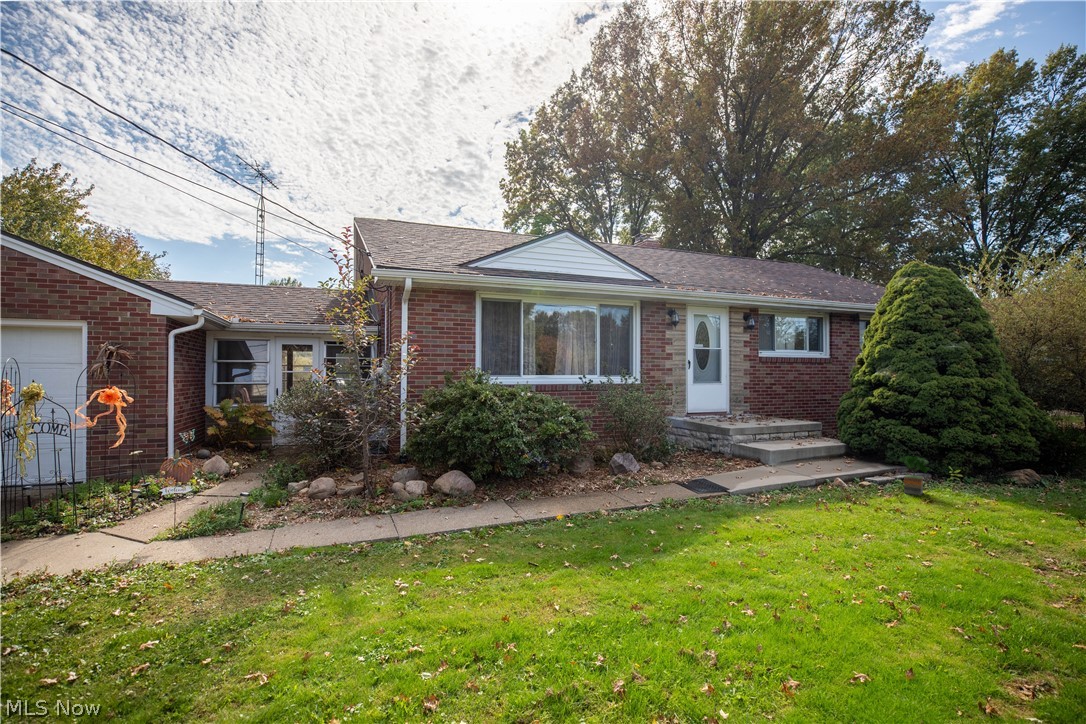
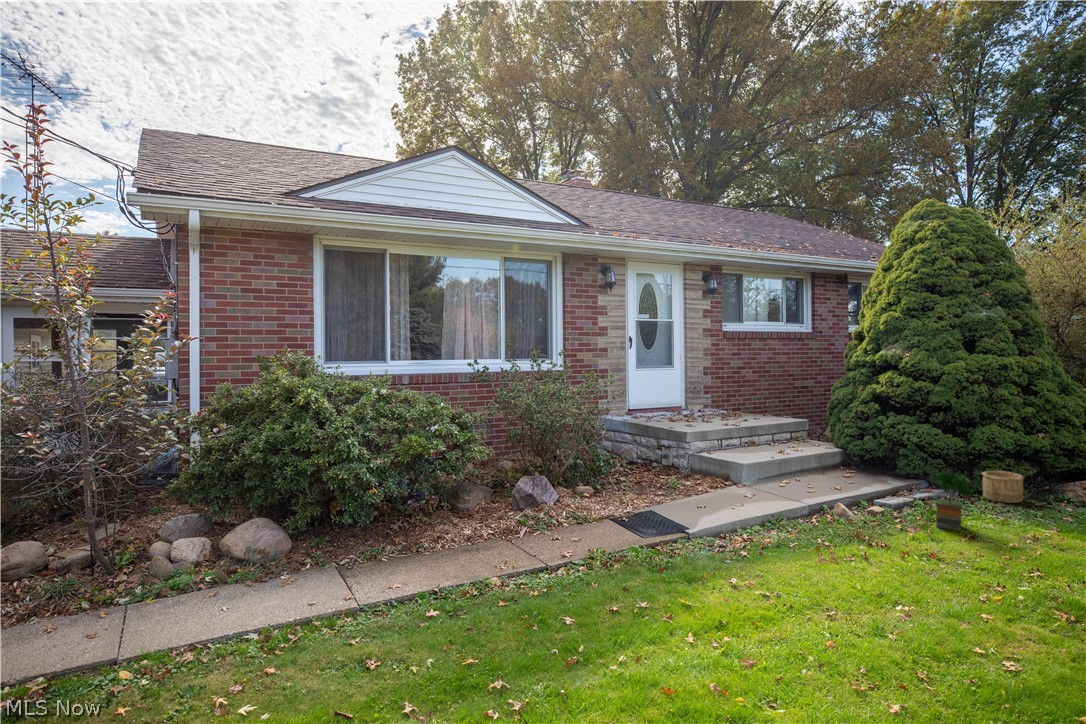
wooden bucket: none [947,460,979,483] -> present [982,471,1024,503]

